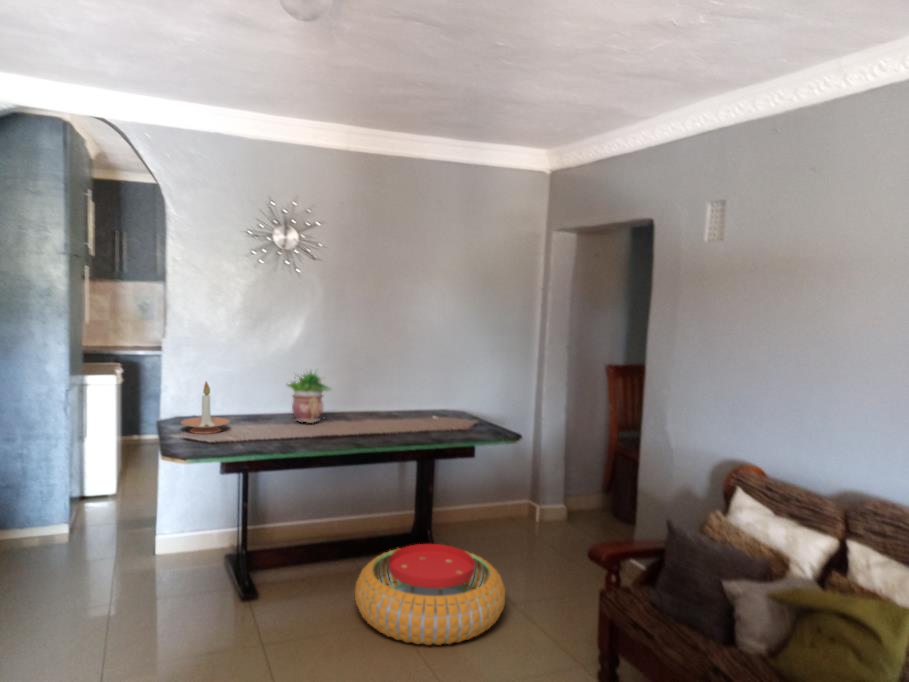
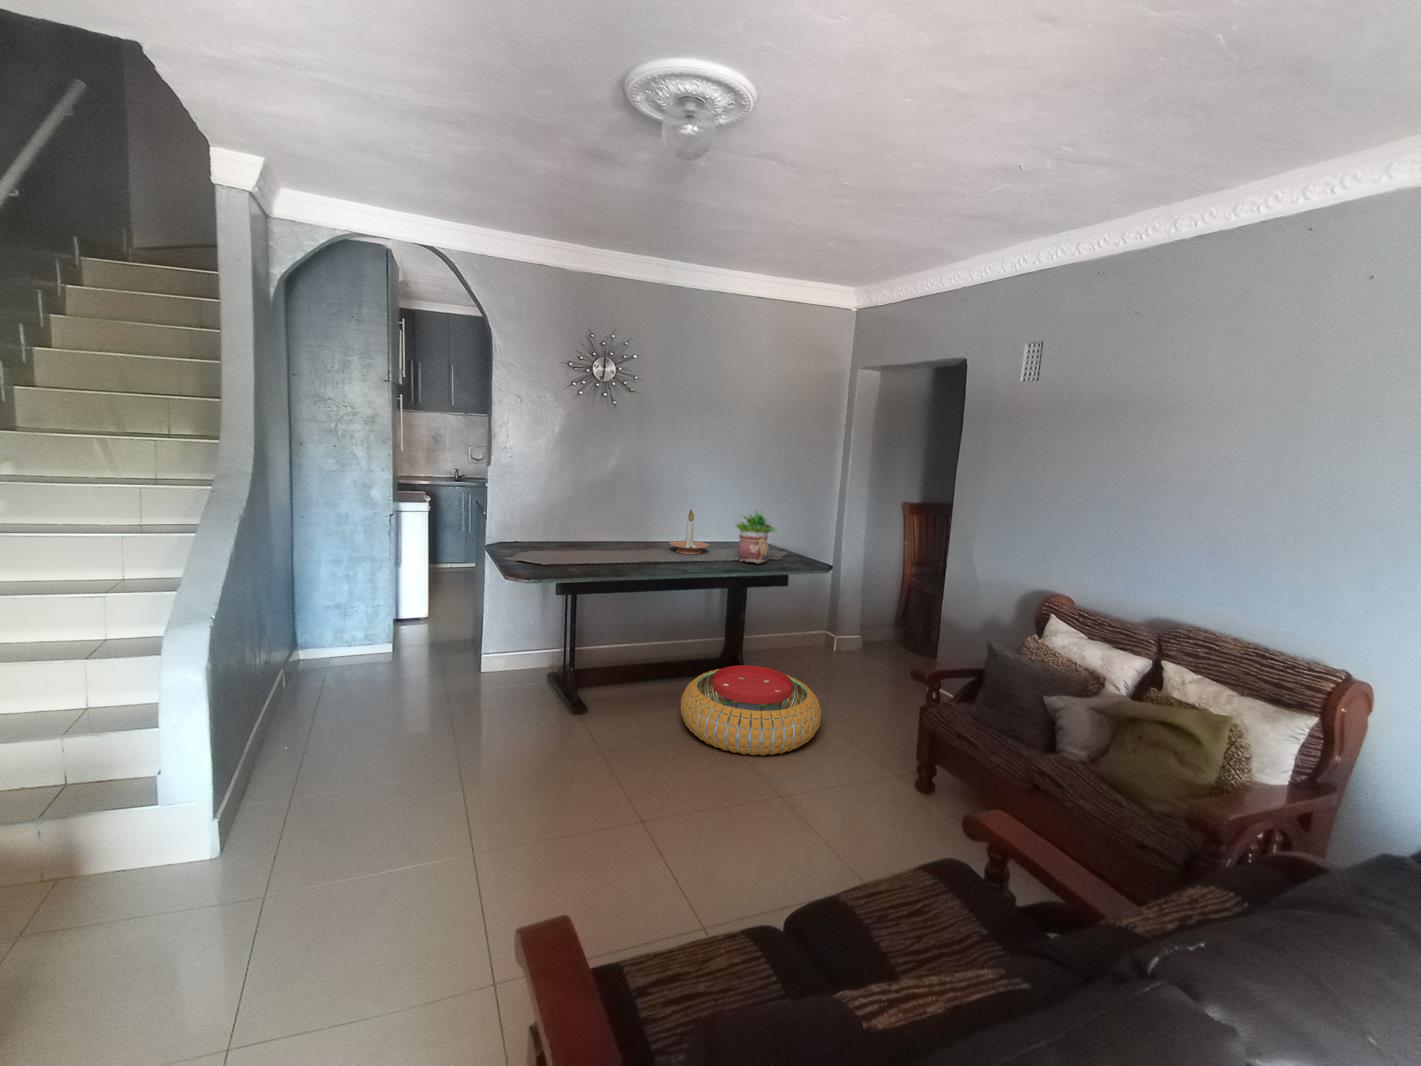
potted plant: present [286,372,331,423] -> present [736,511,777,563]
candle holder: present [181,382,230,434] -> present [669,509,709,554]

